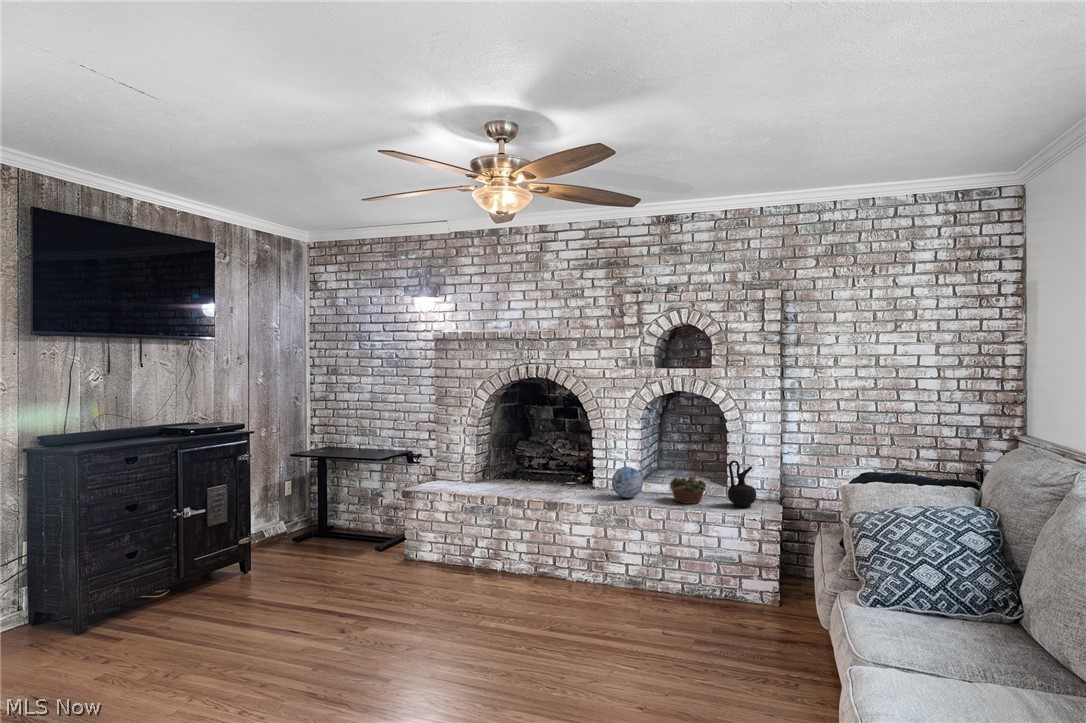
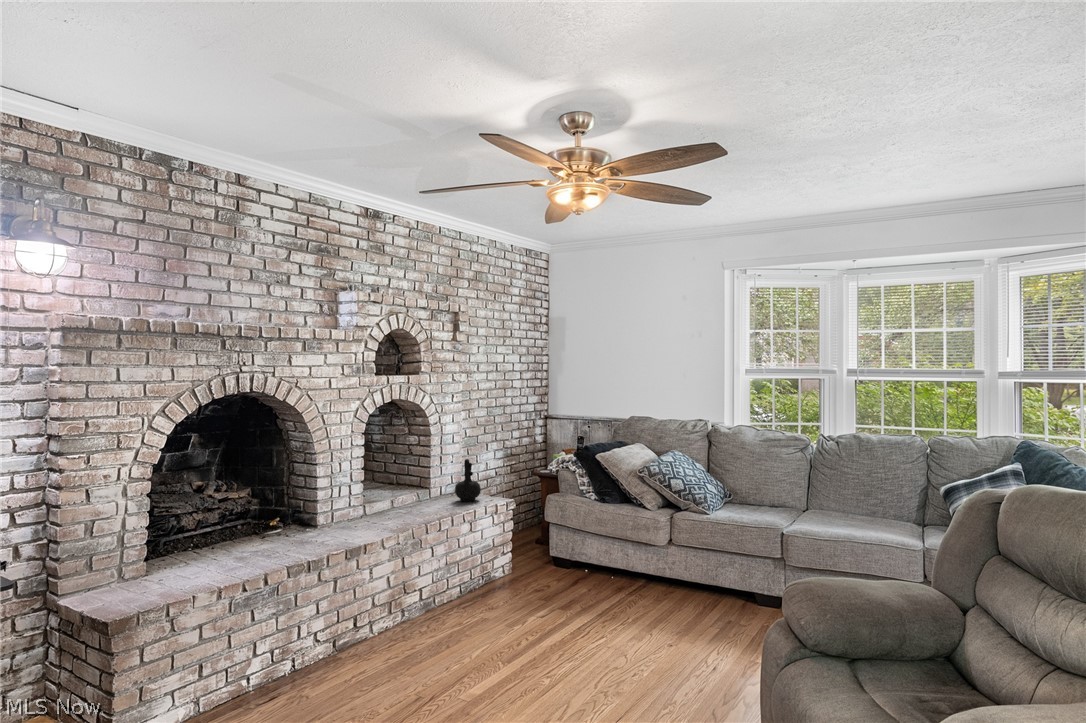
decorative orb: present [612,467,643,498] -> none [370,487,406,522]
succulent planter: present [670,474,706,504] -> none [411,479,457,512]

